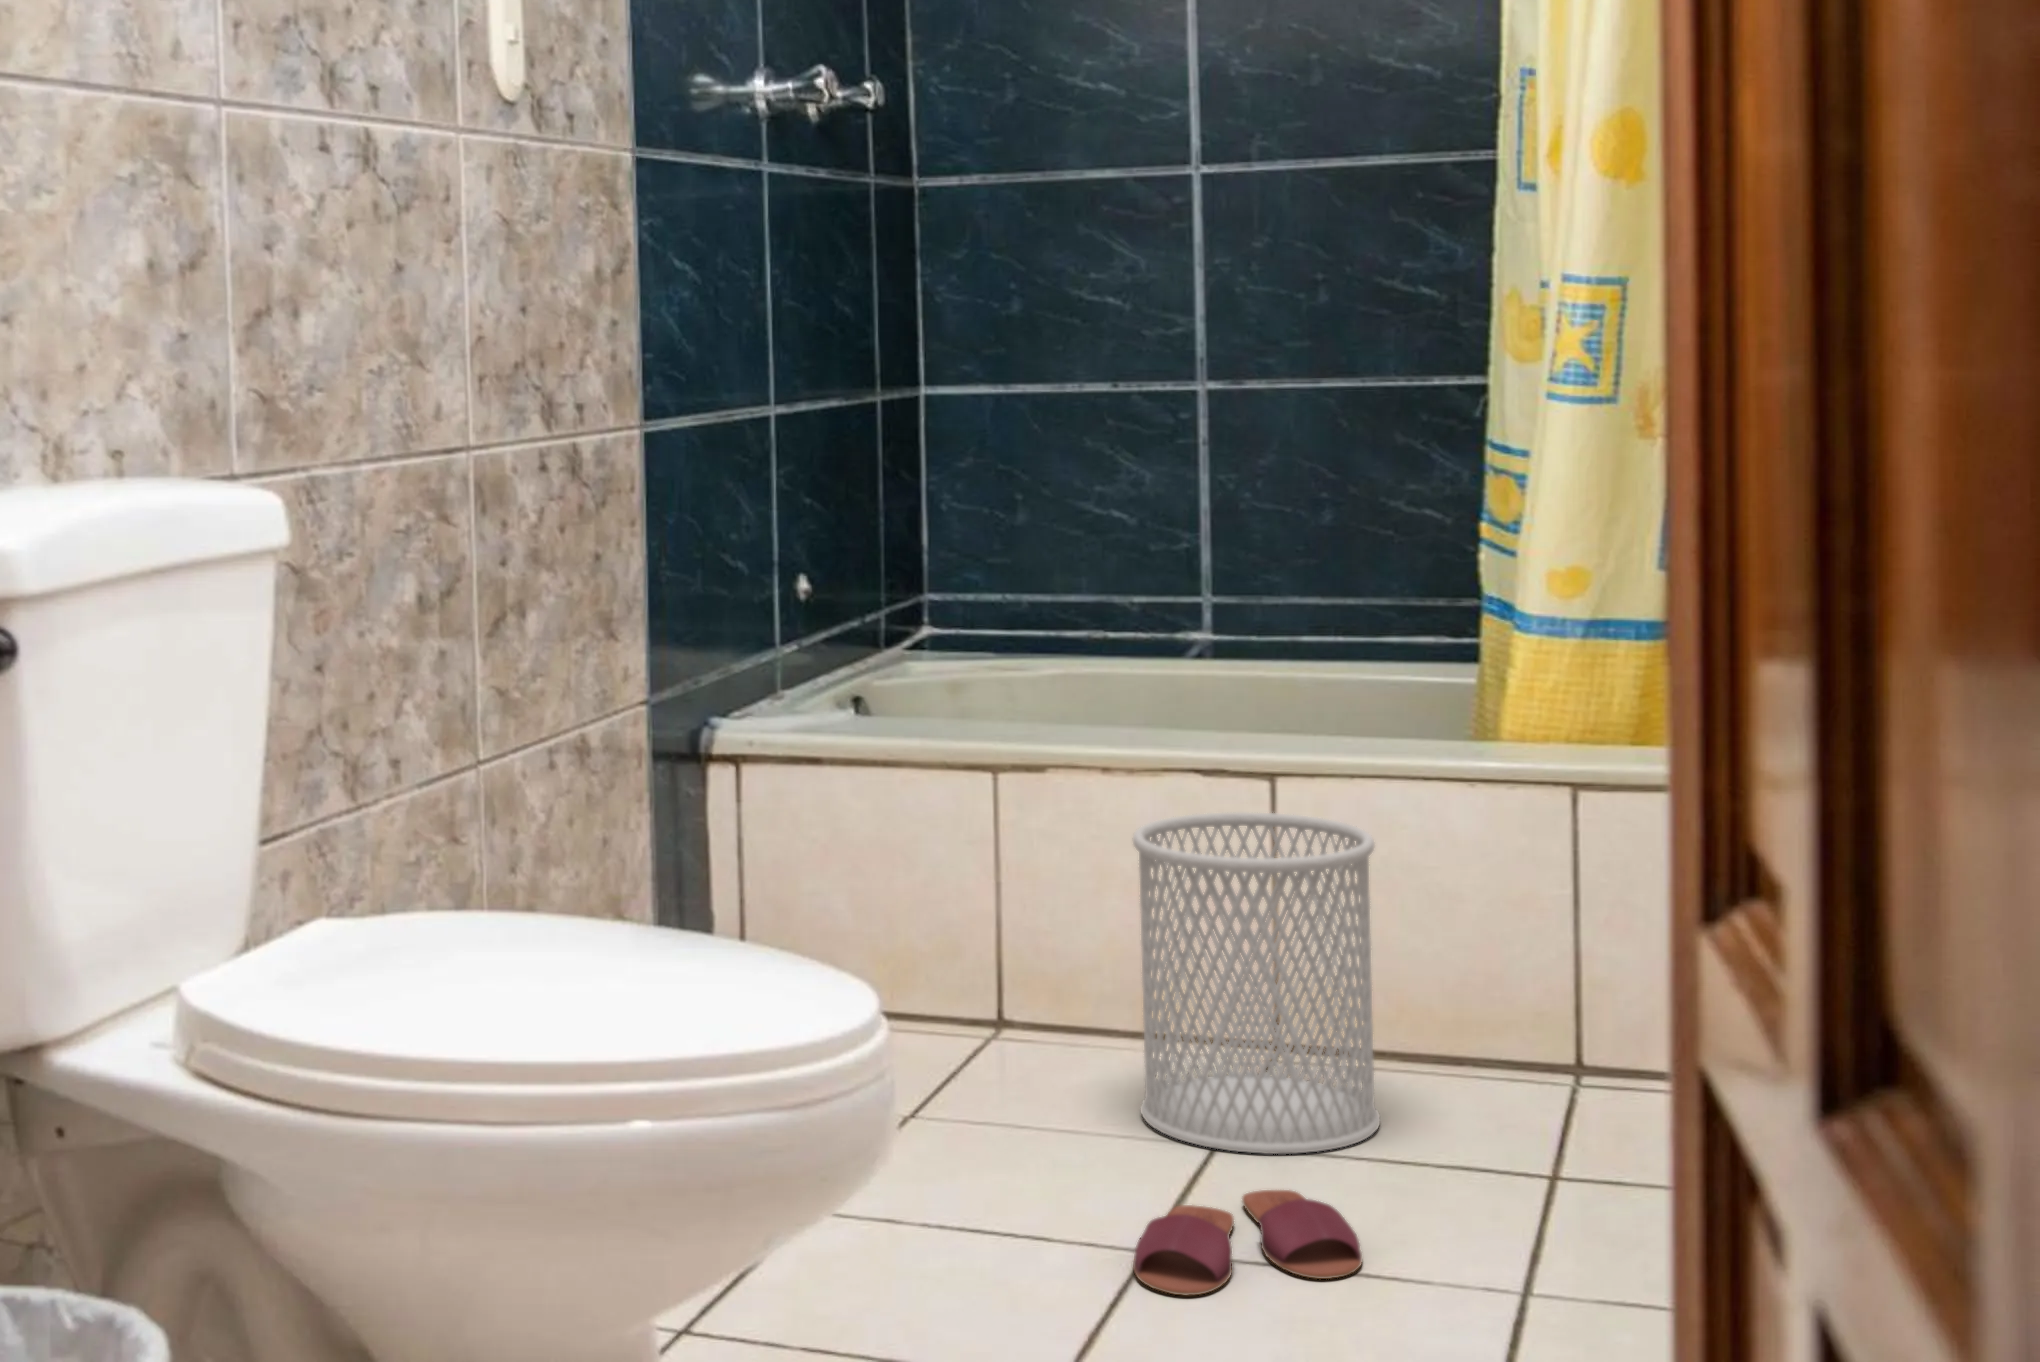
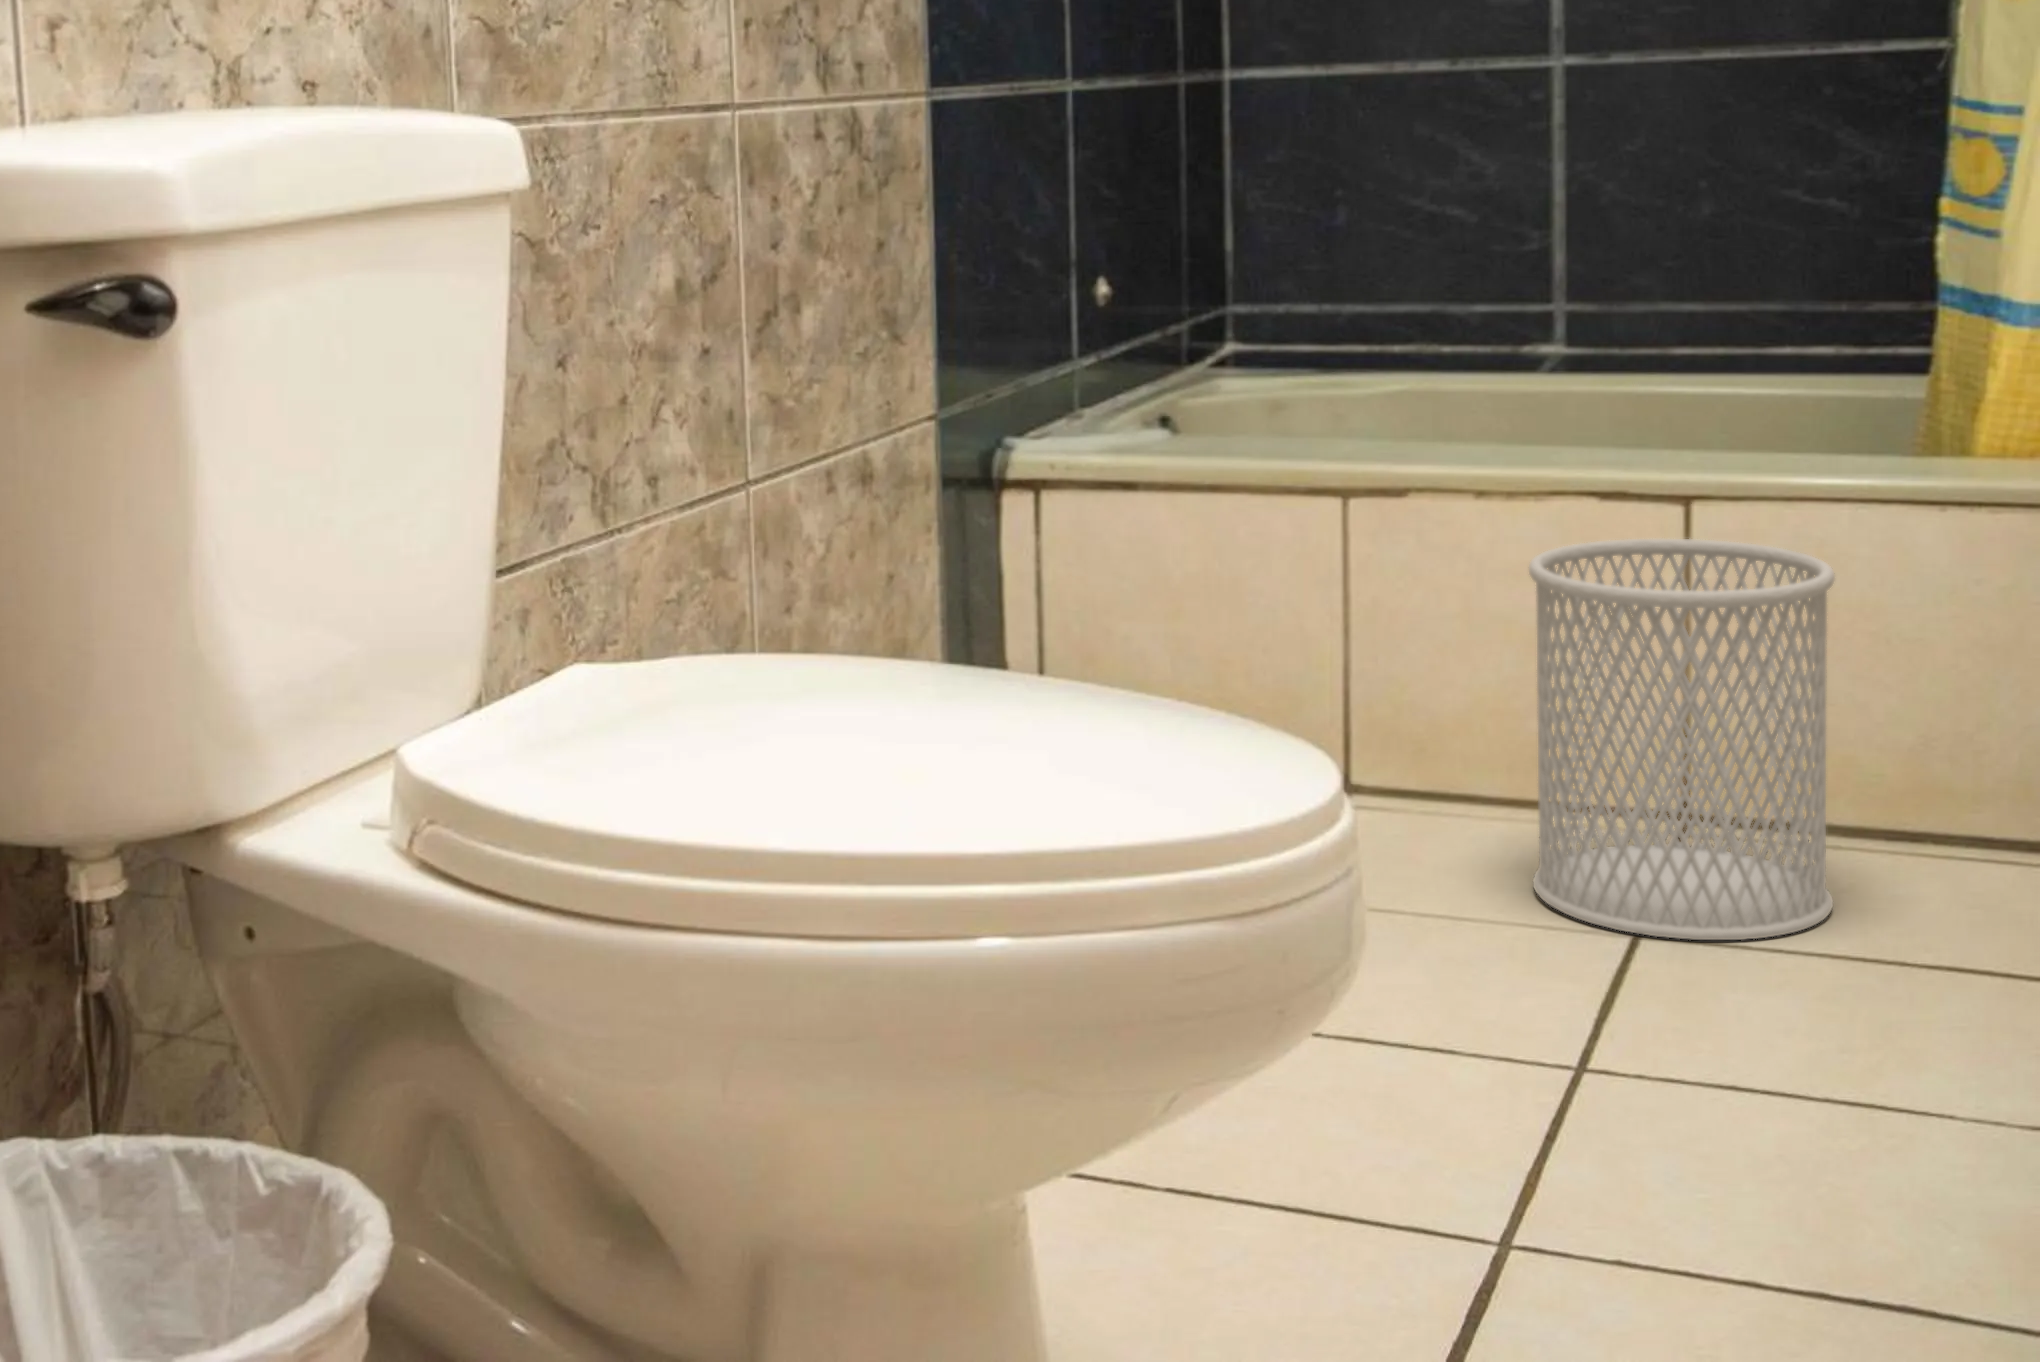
slippers: present [1133,1190,1362,1295] -> none [1564,986,1855,1119]

